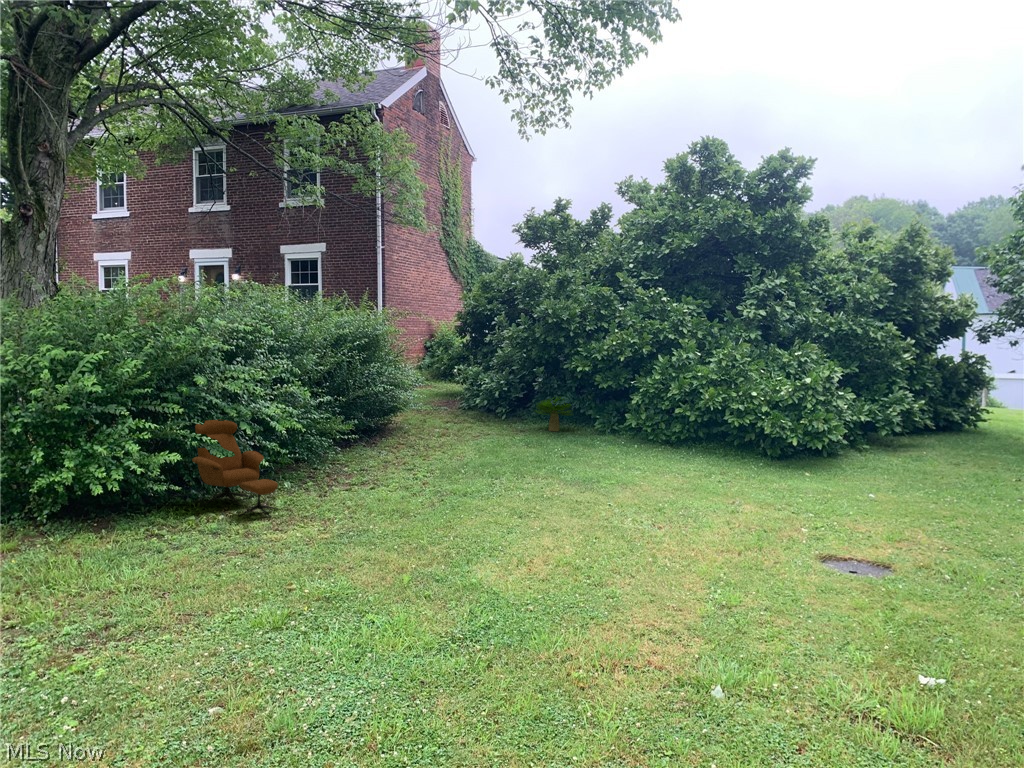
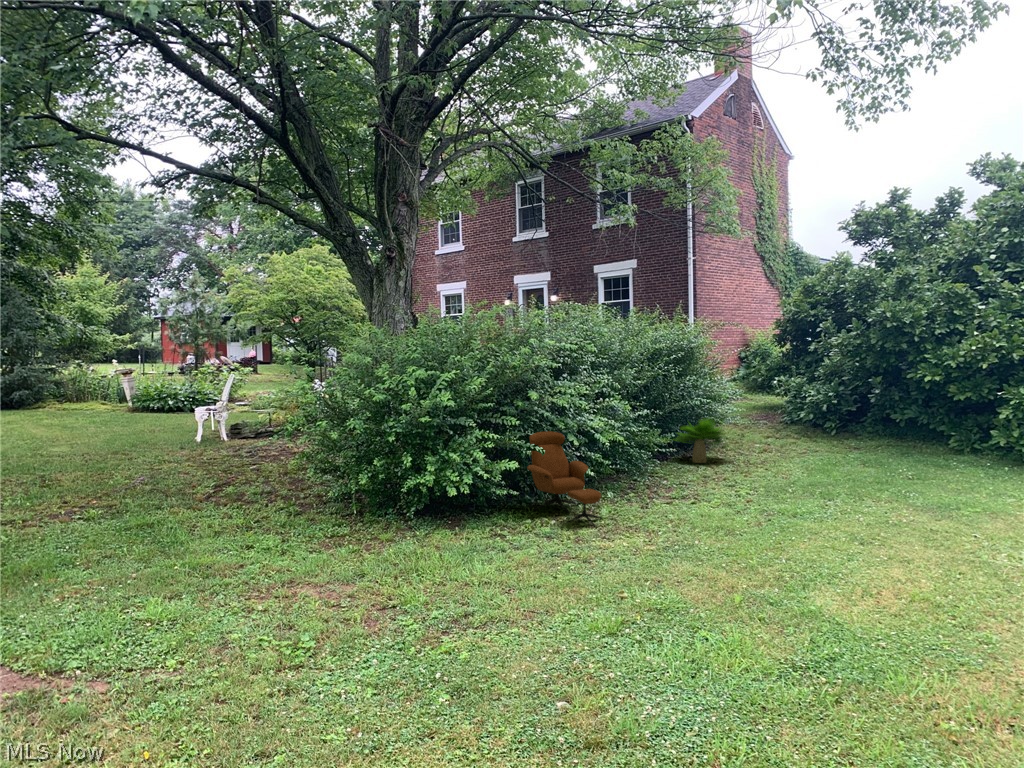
potted plant: present [536,398,572,431] -> present [675,419,723,463]

